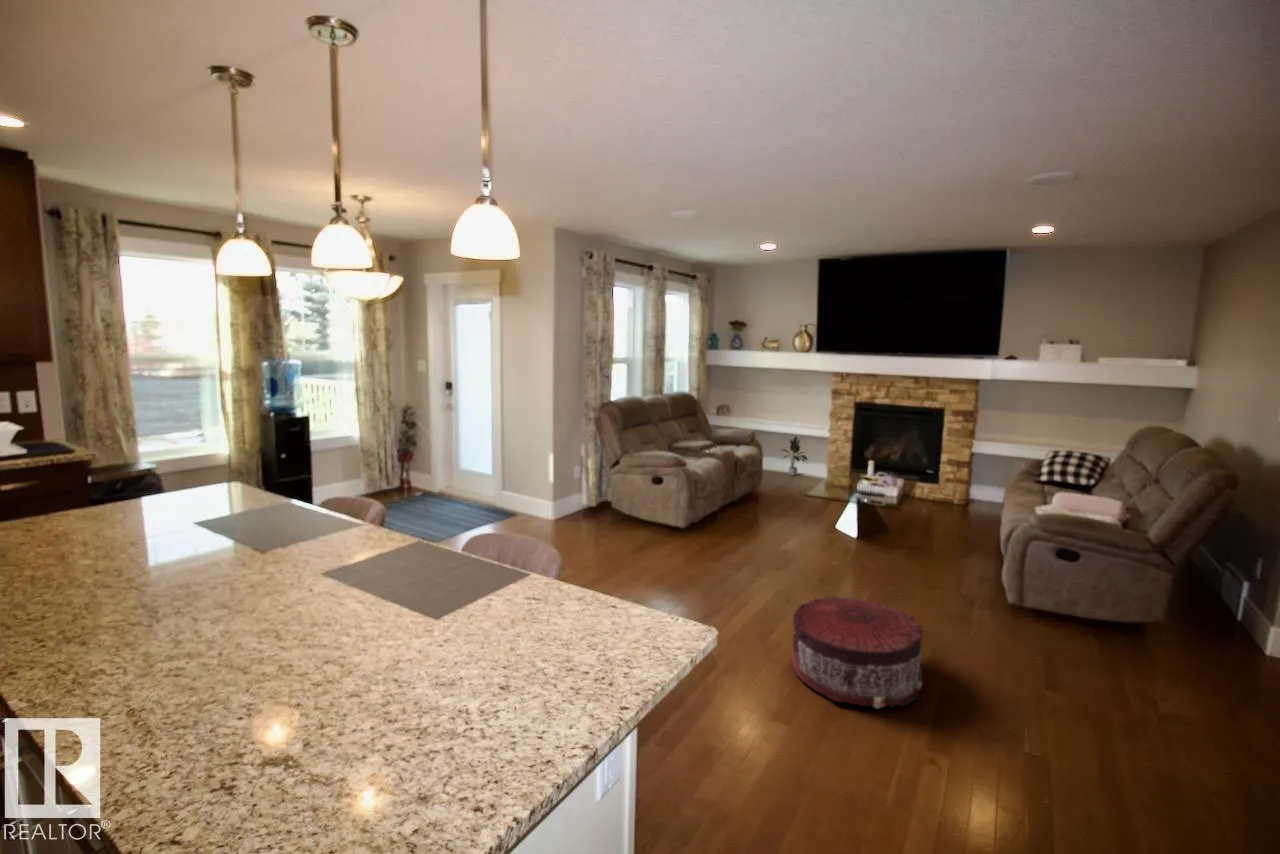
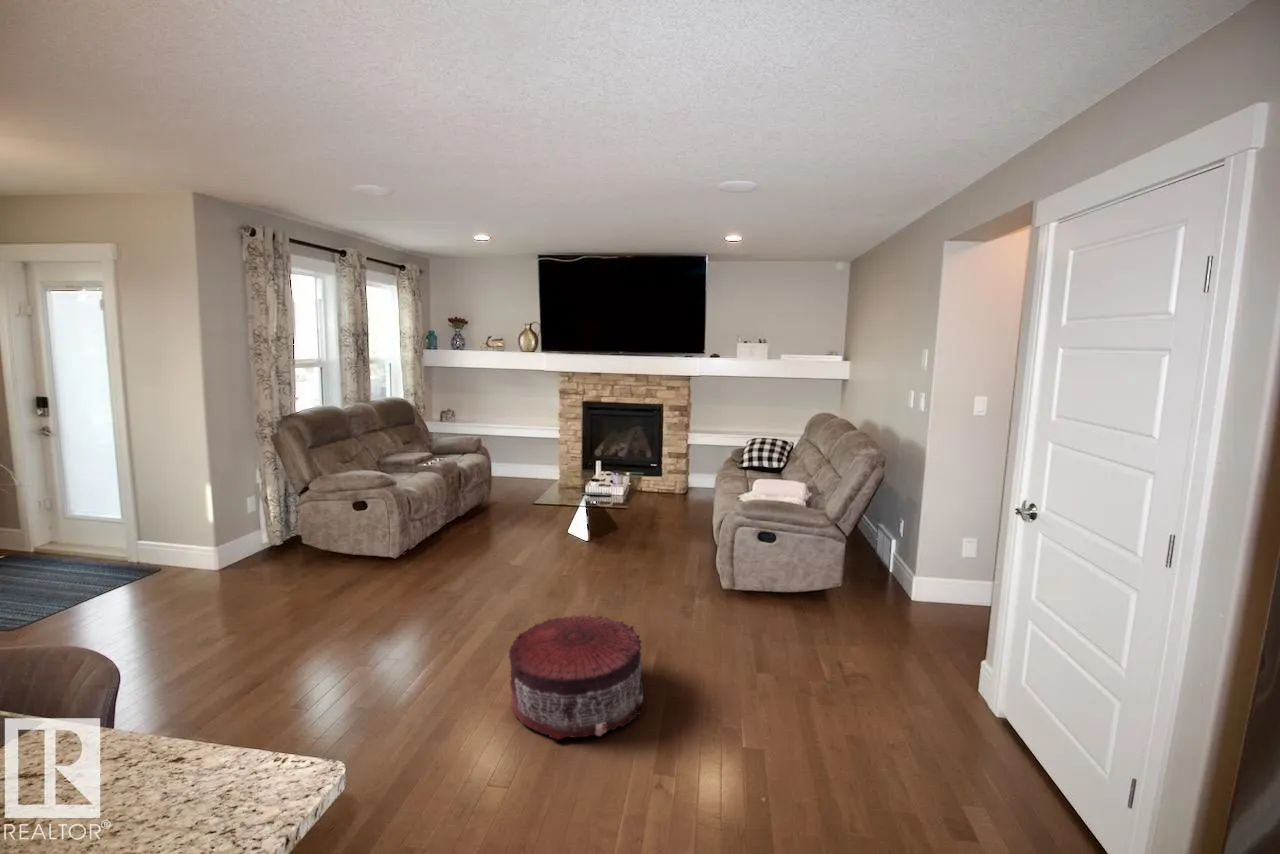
potted plant: present [783,437,808,476] -> none [510,439,542,481]

